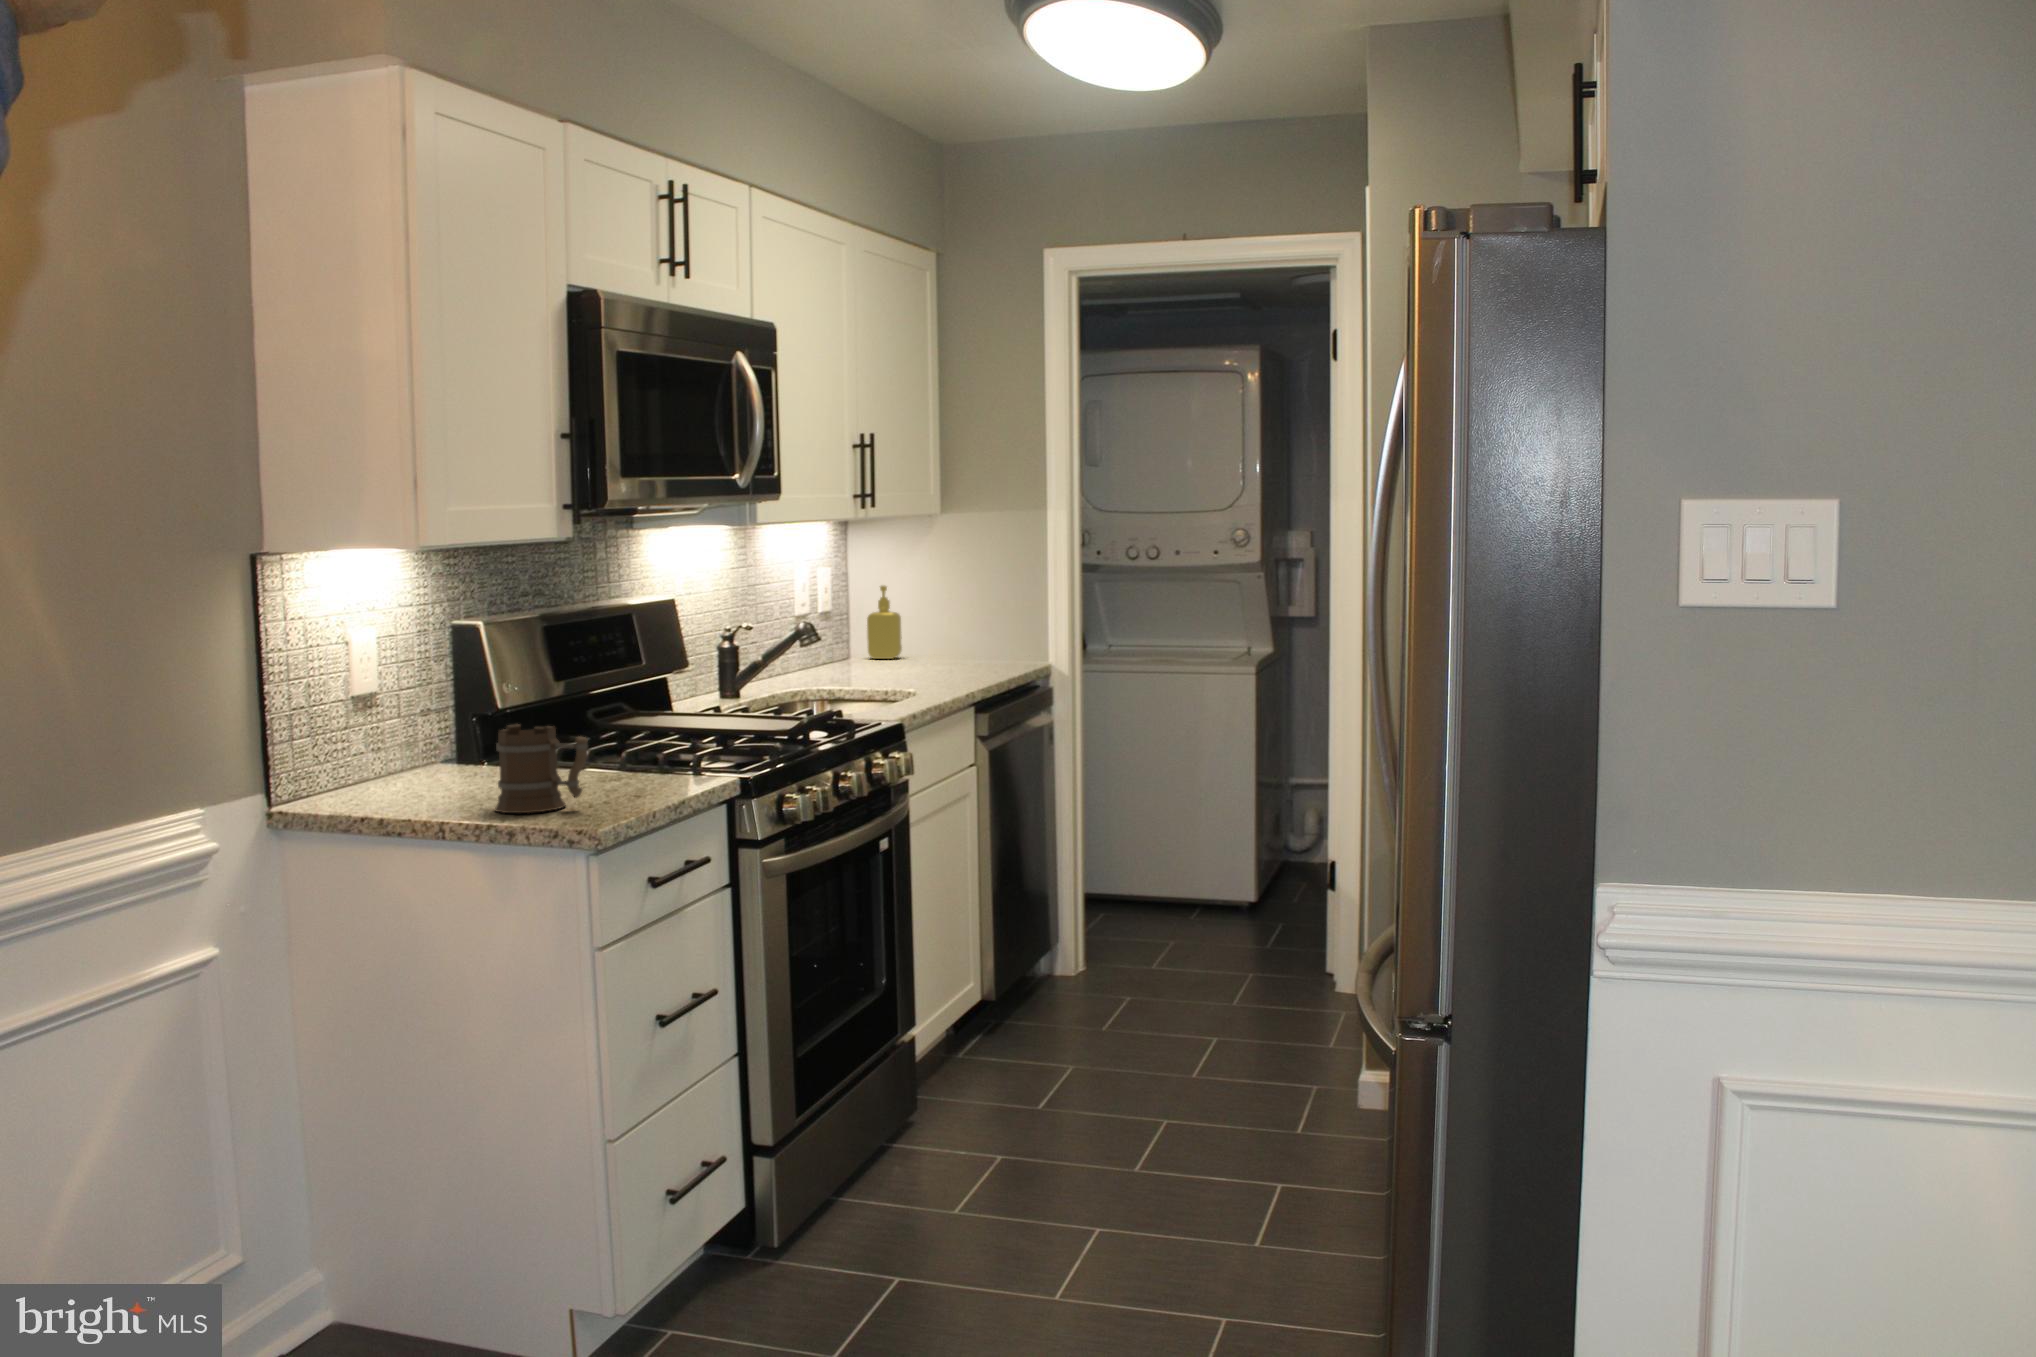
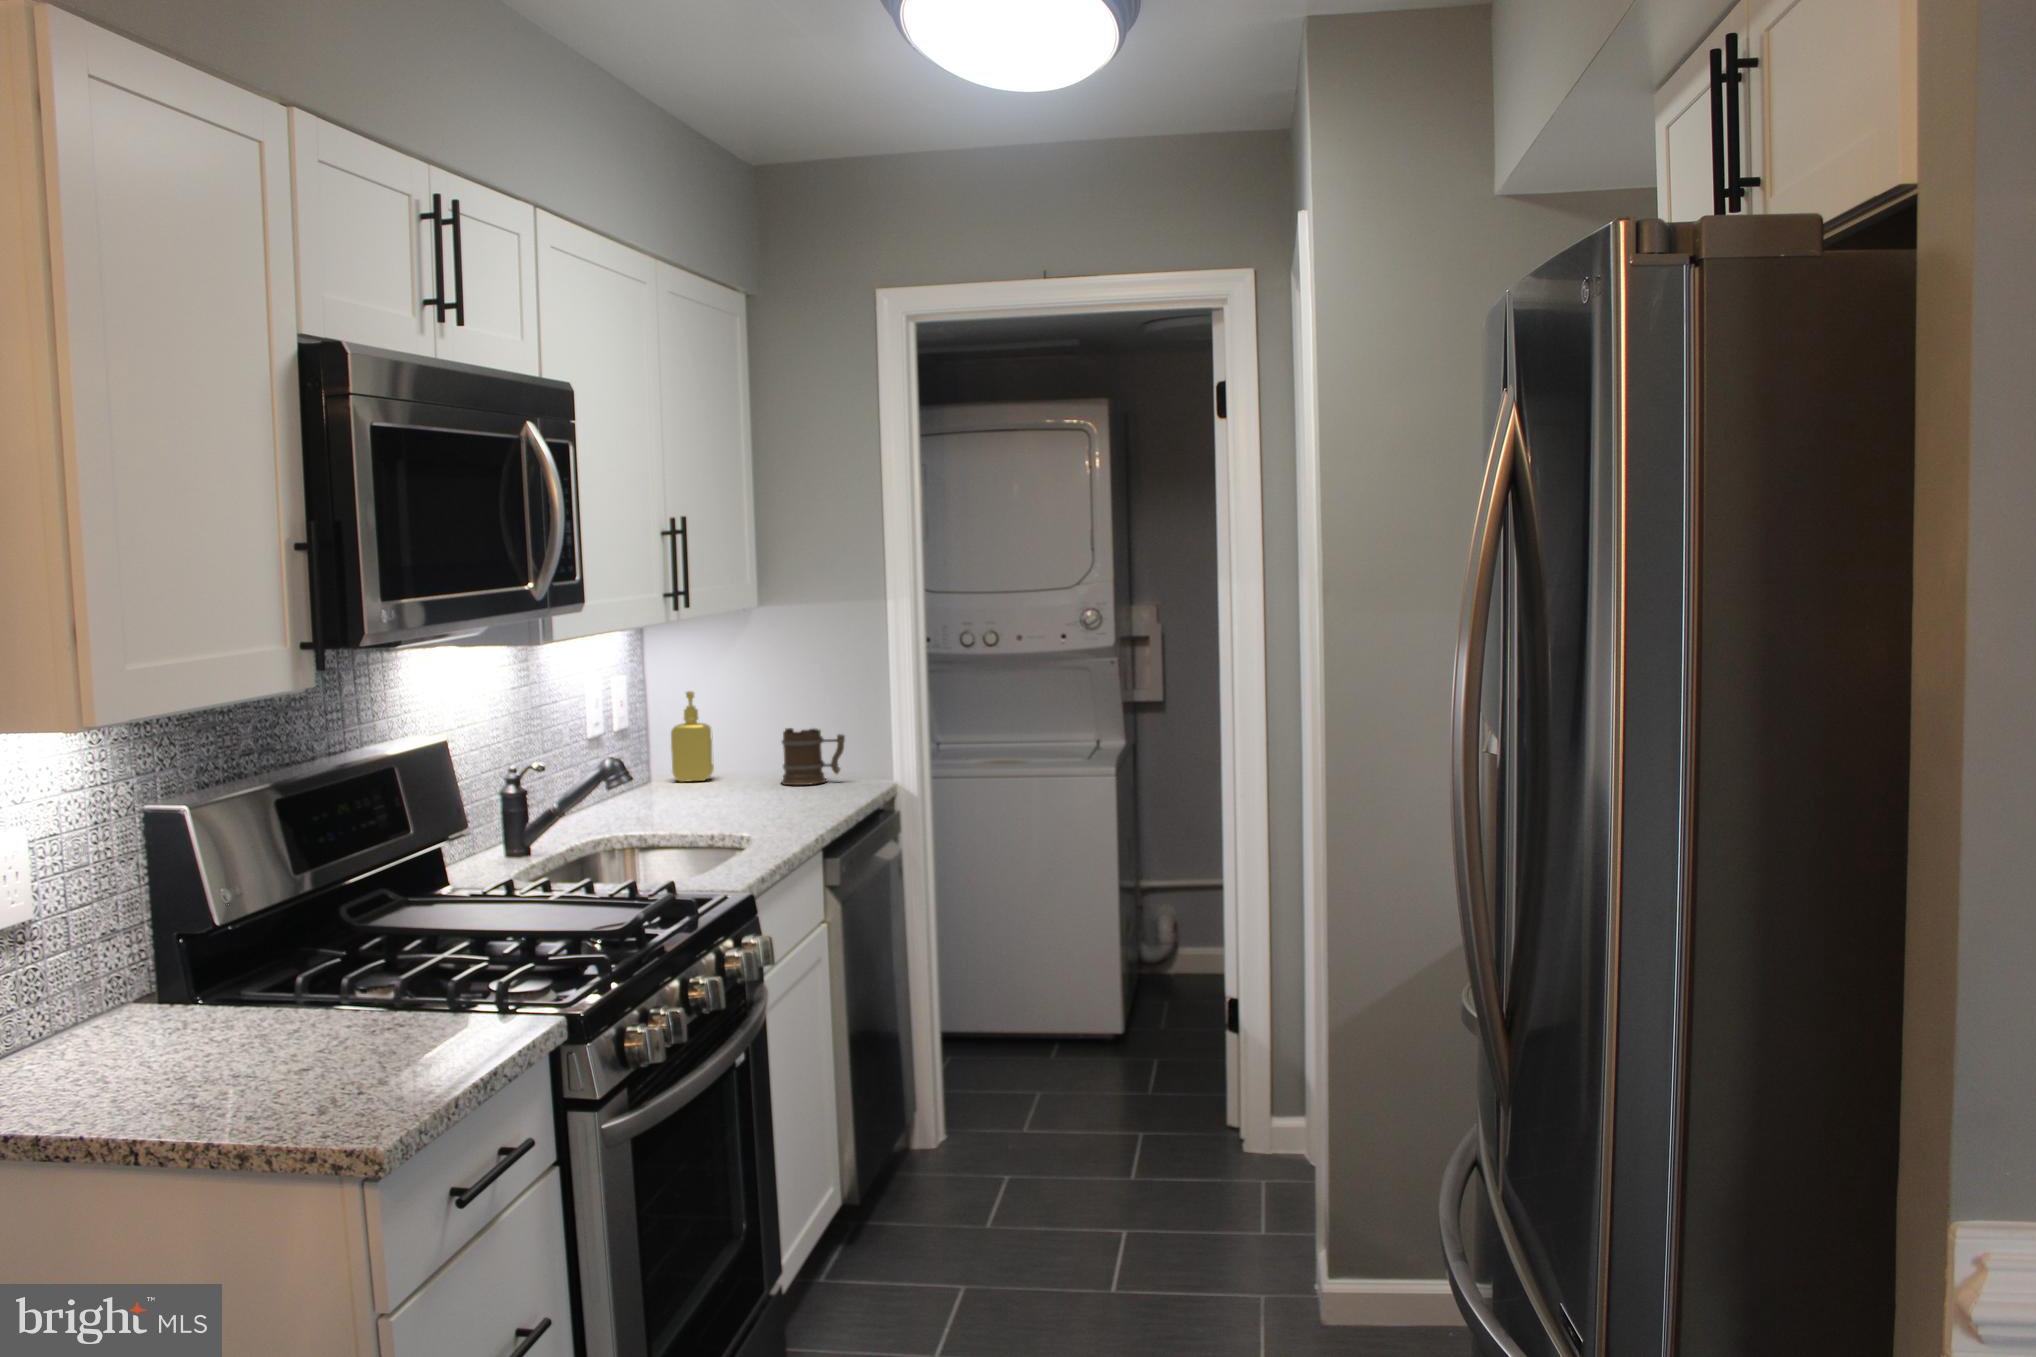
mug: present [495,724,588,813] -> present [782,728,845,785]

